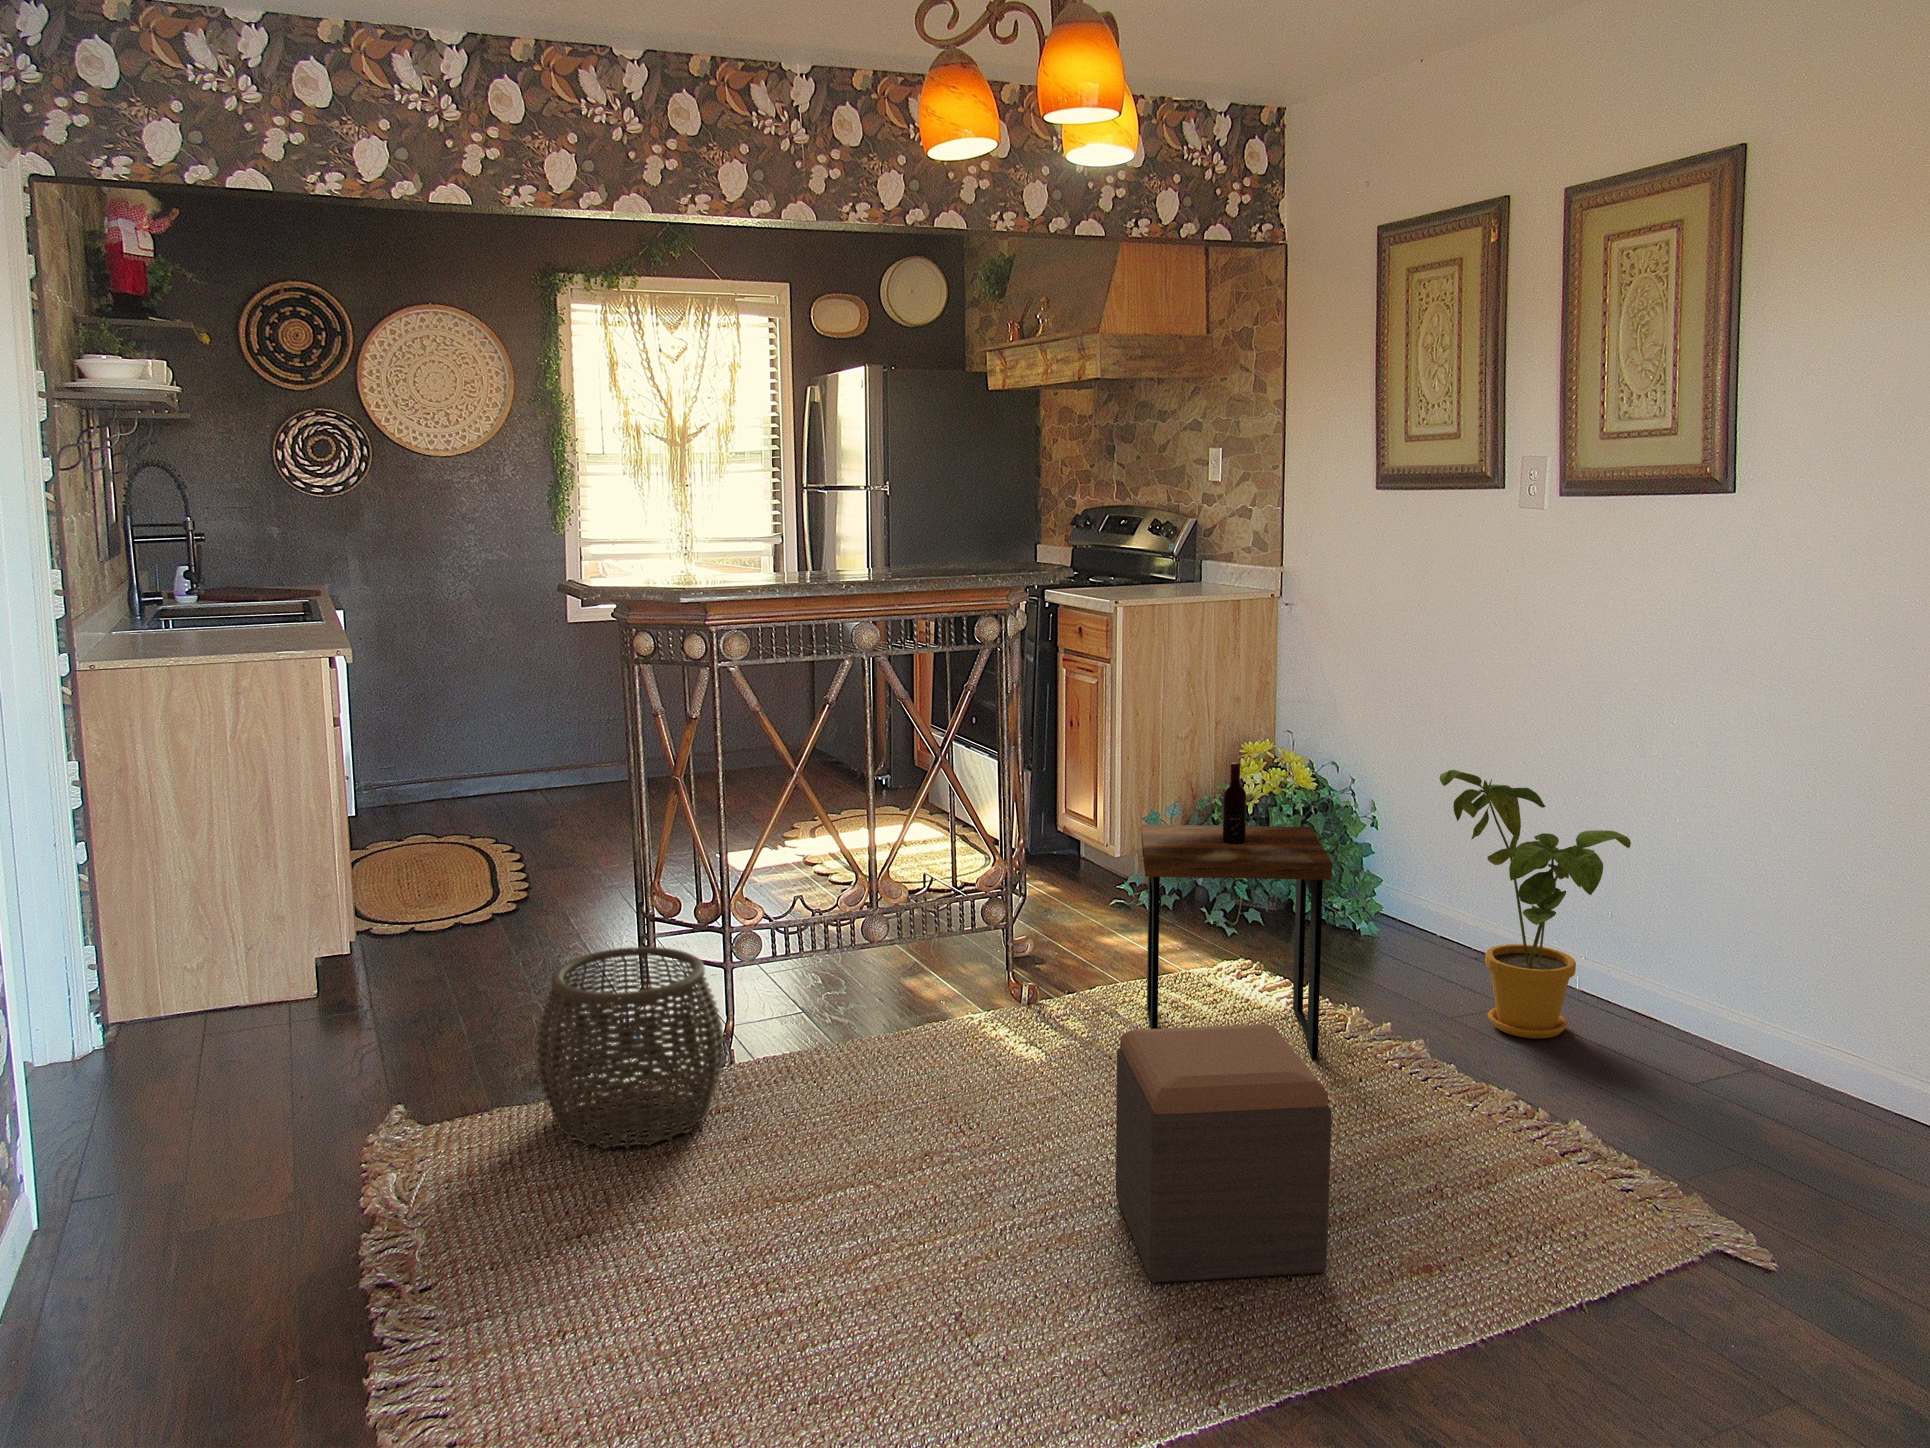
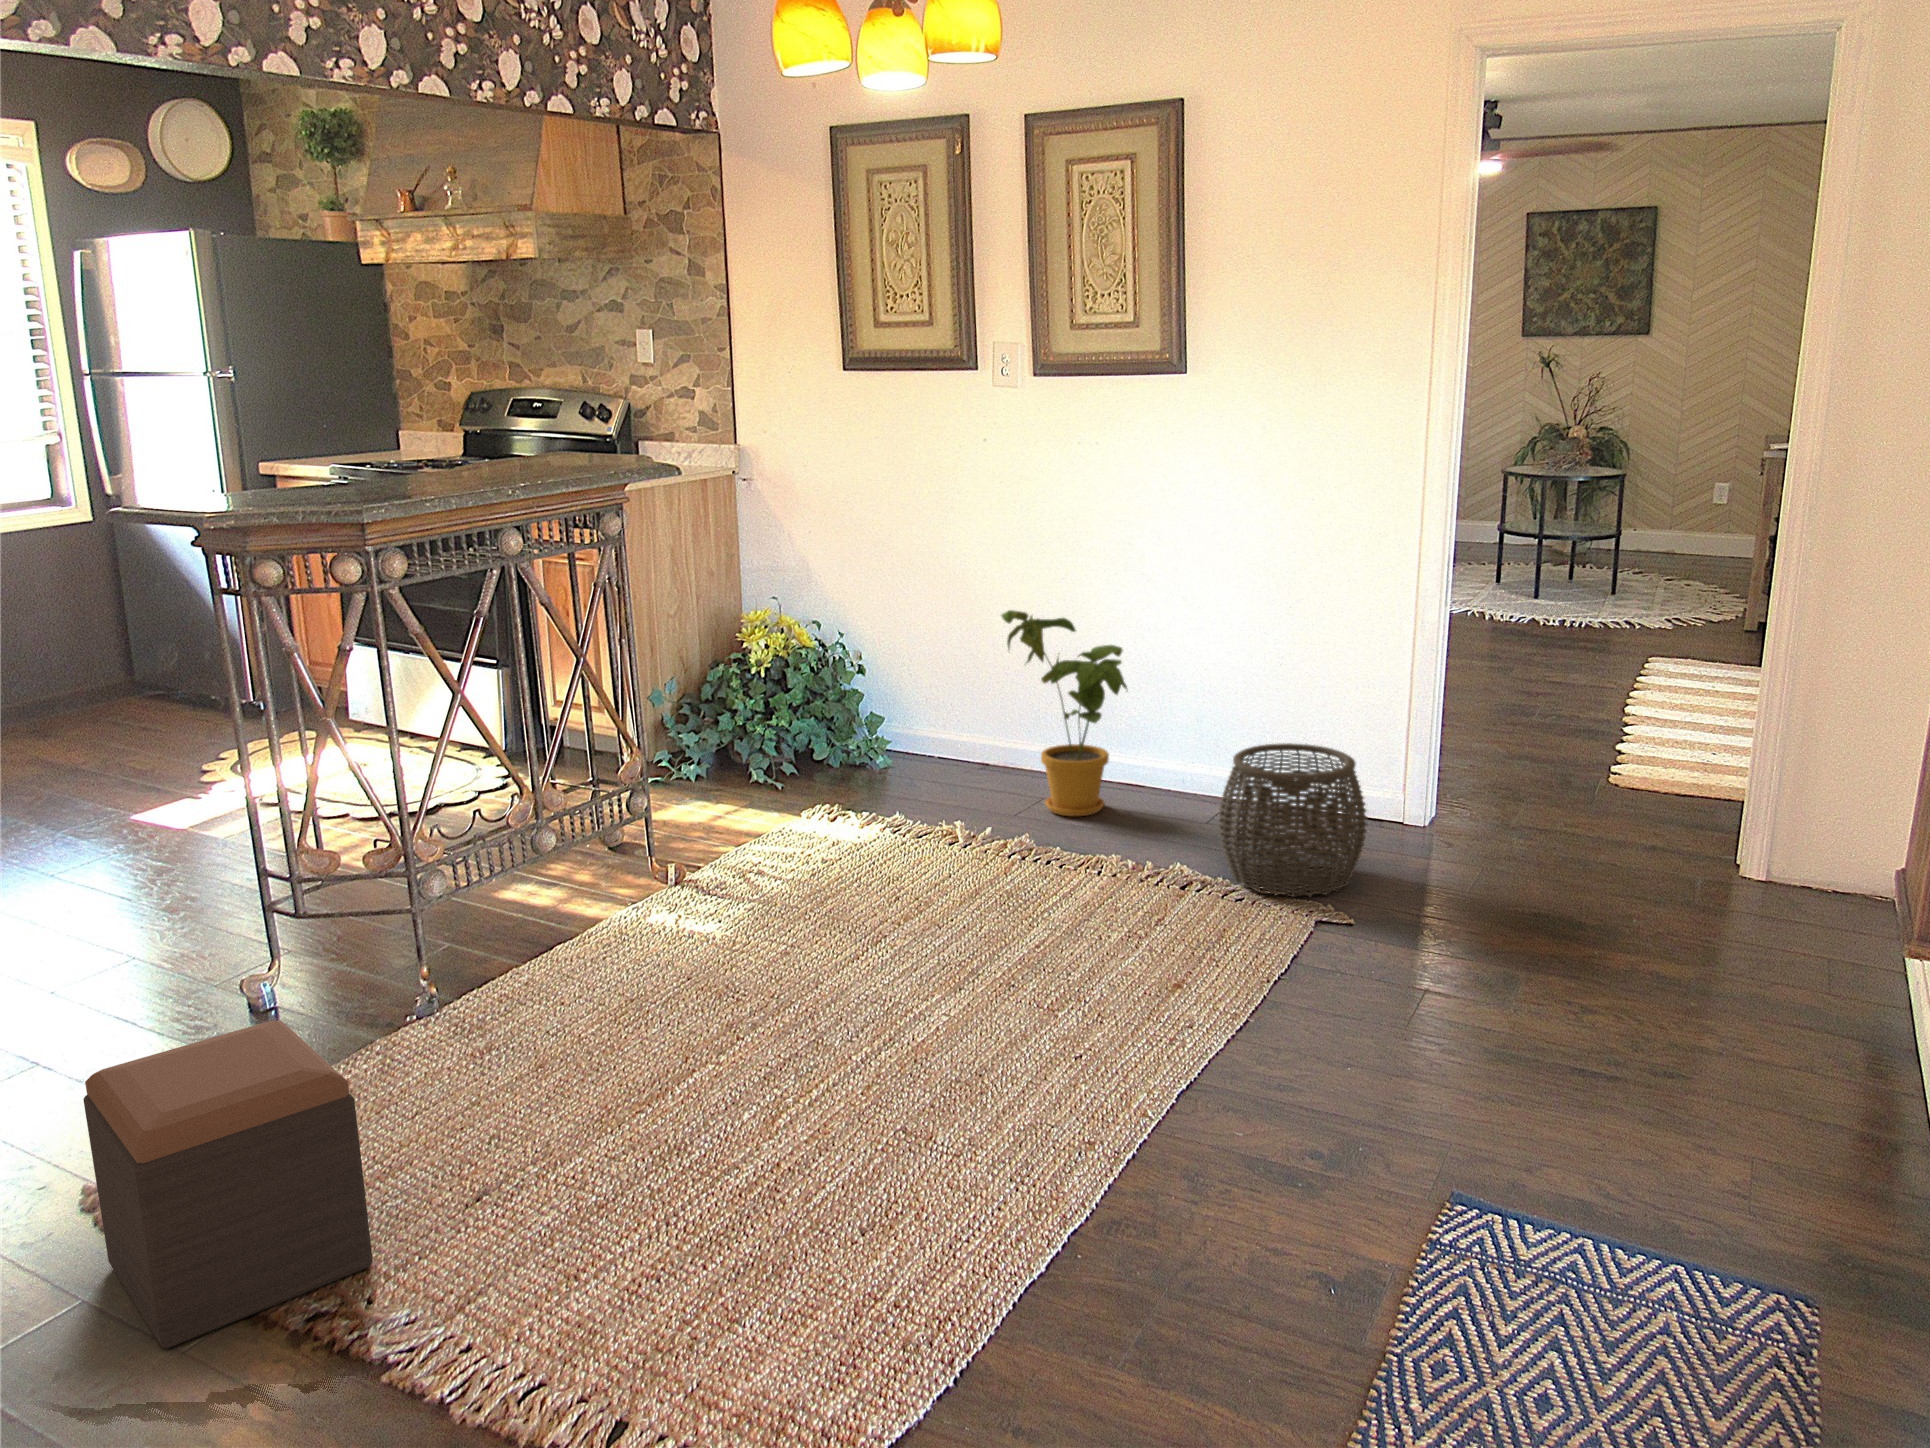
side table: present [1141,763,1332,1059] -> none [768,624,965,892]
woven basket: present [536,947,724,1149] -> present [1218,743,1367,897]
footstool: present [1116,1024,1332,1283] -> present [83,1021,373,1349]

